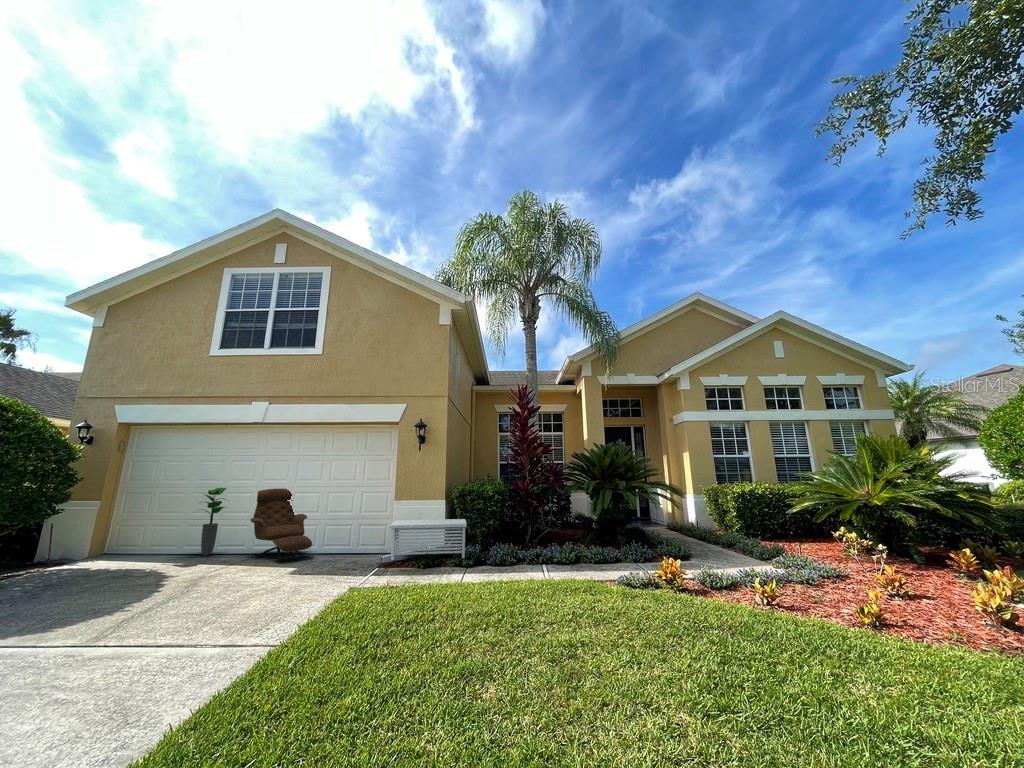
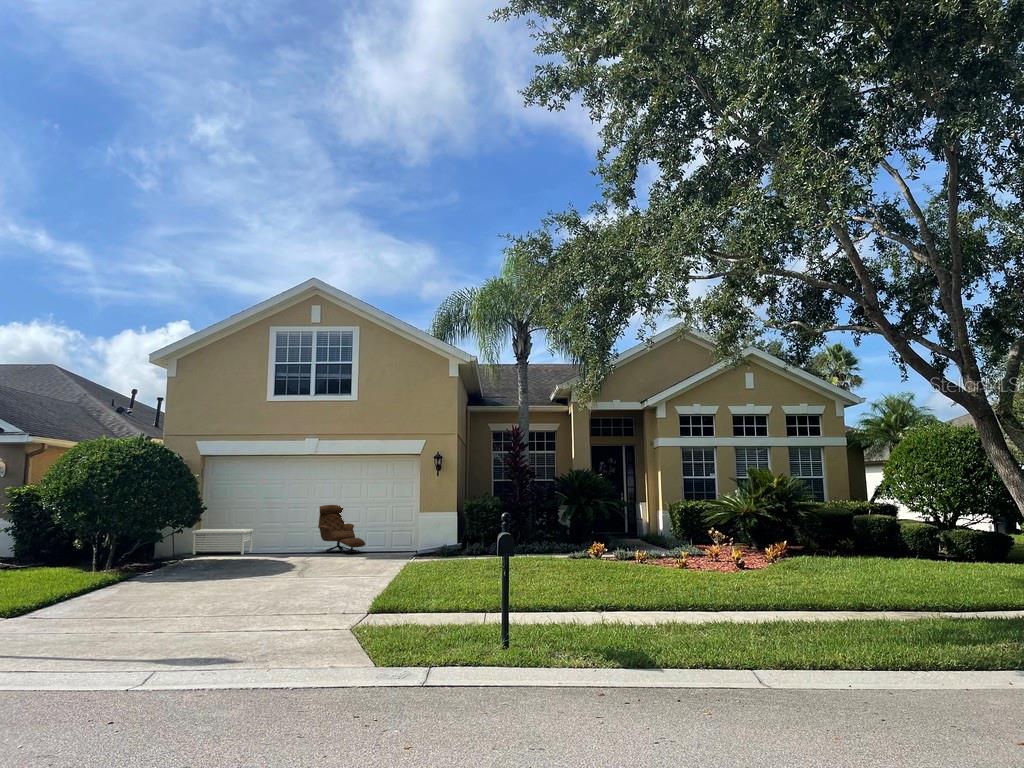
potted plant: present [200,488,226,556] -> none [278,504,299,552]
storage bench: present [390,519,467,560] -> present [192,529,254,555]

